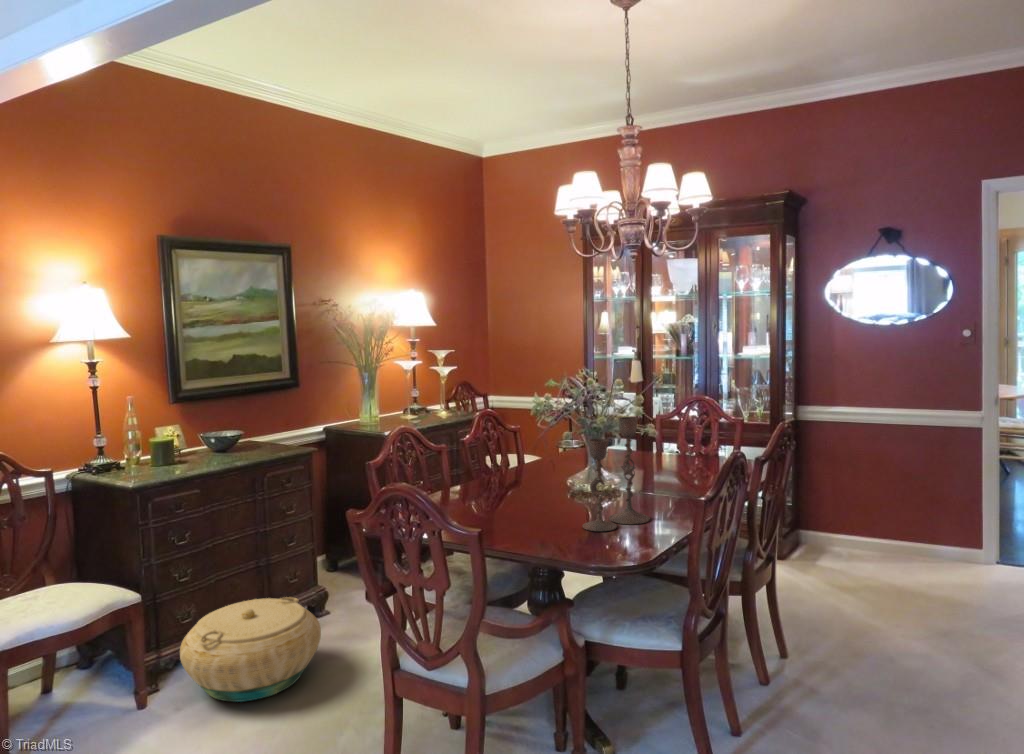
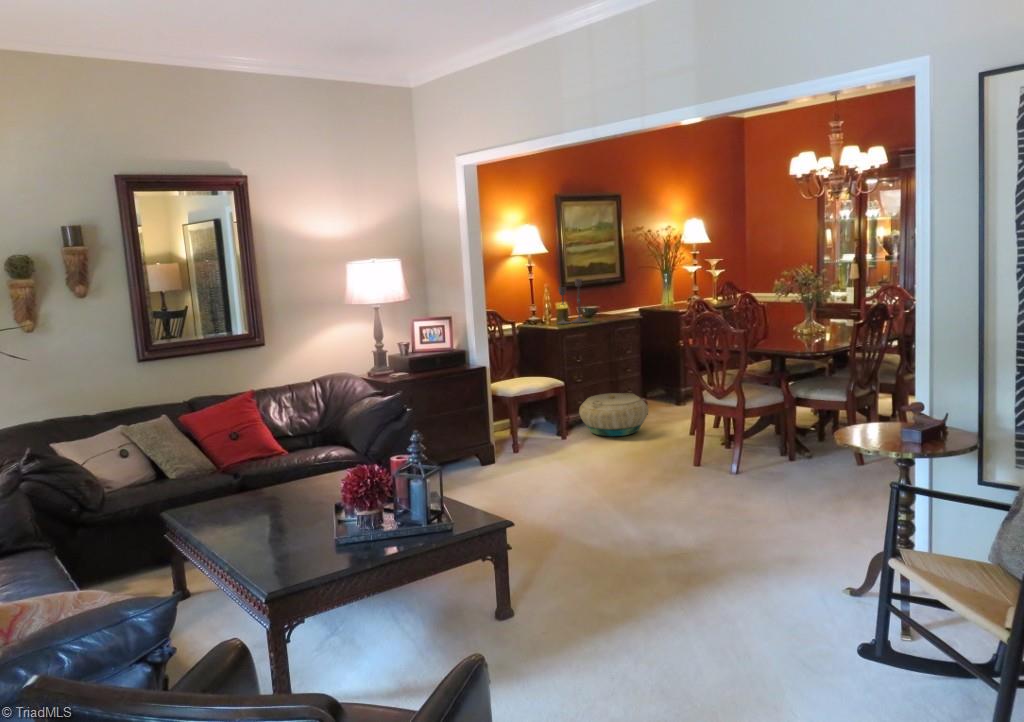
candlestick: present [583,417,650,532] -> present [558,279,587,324]

